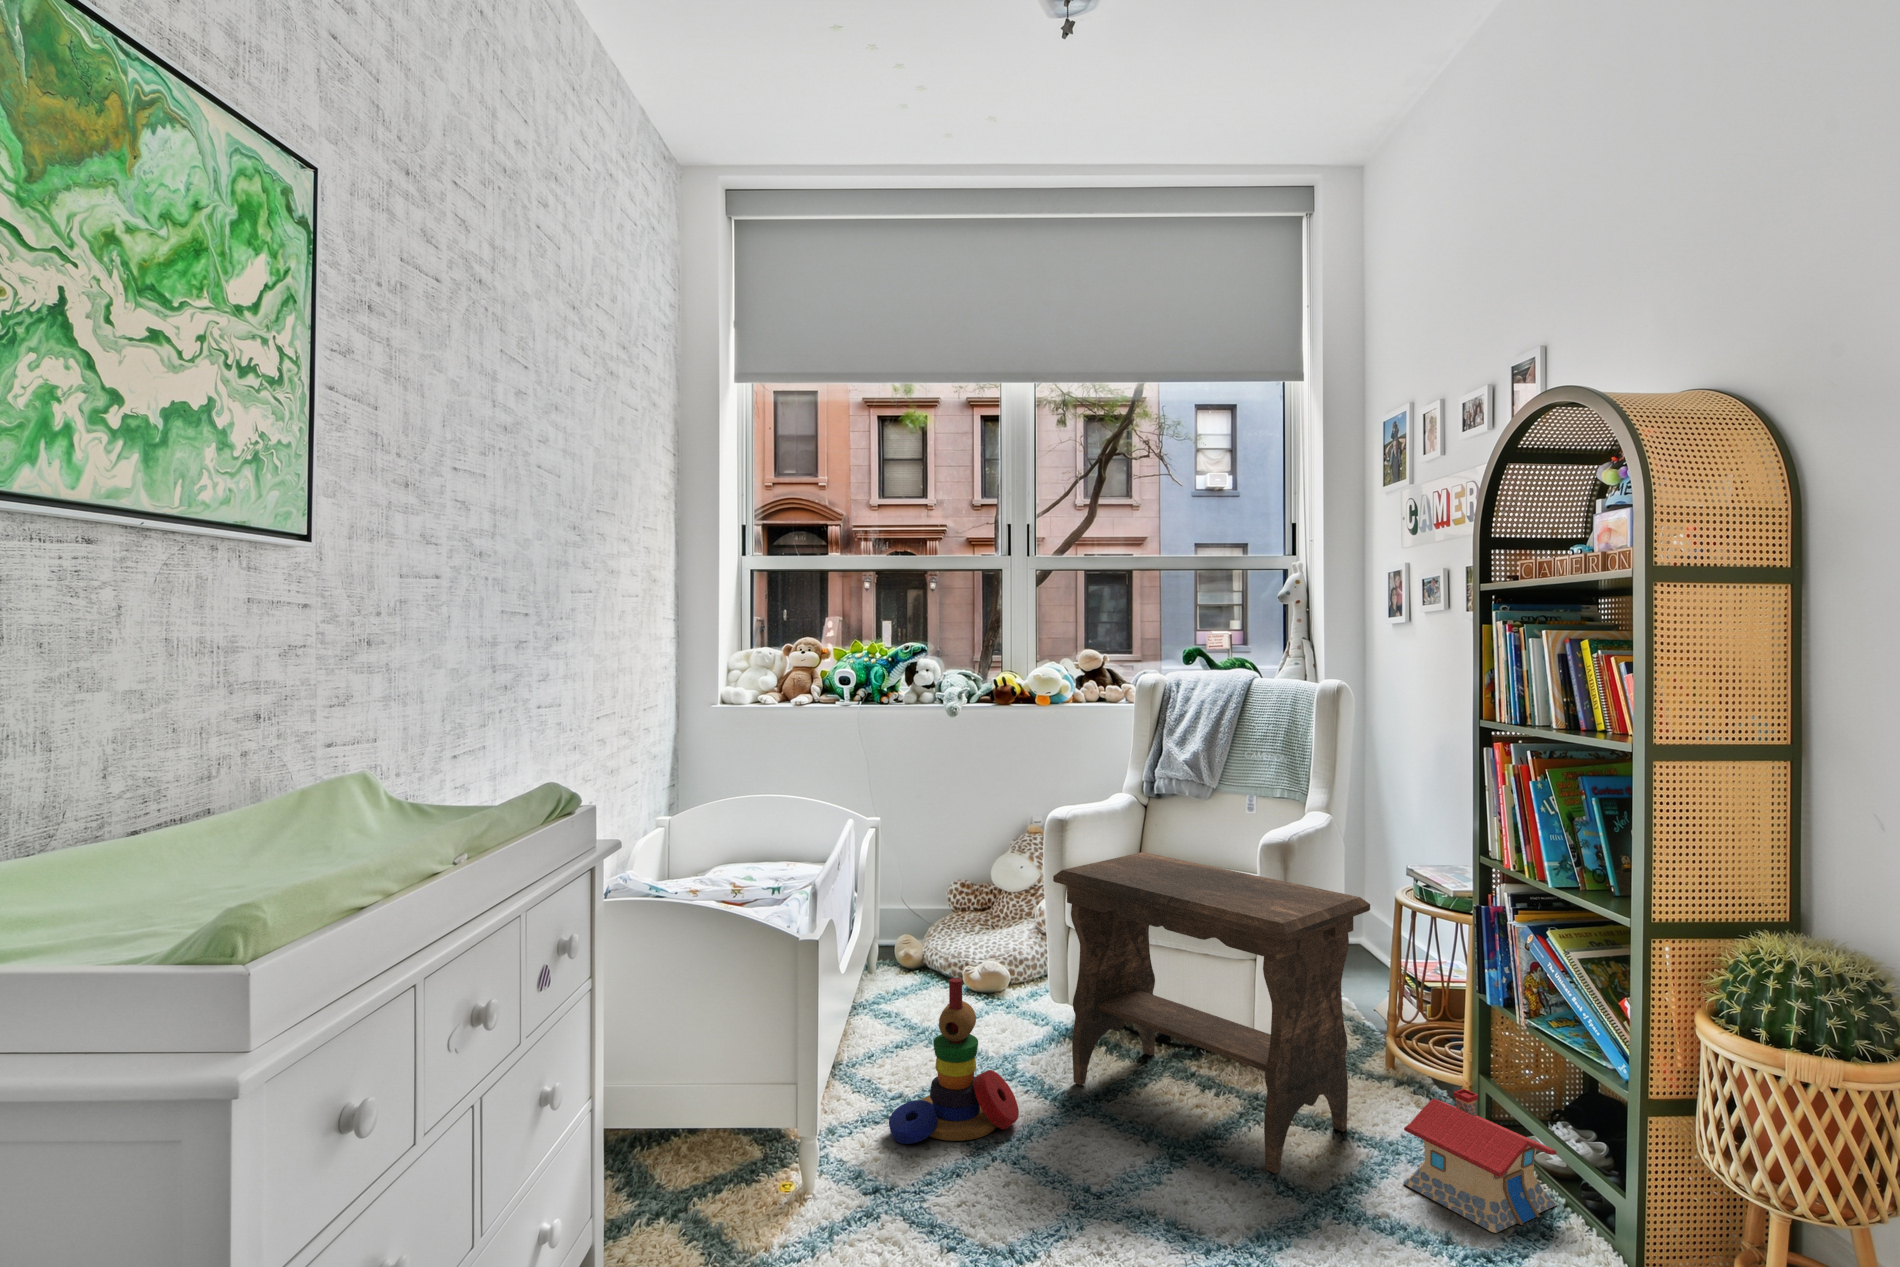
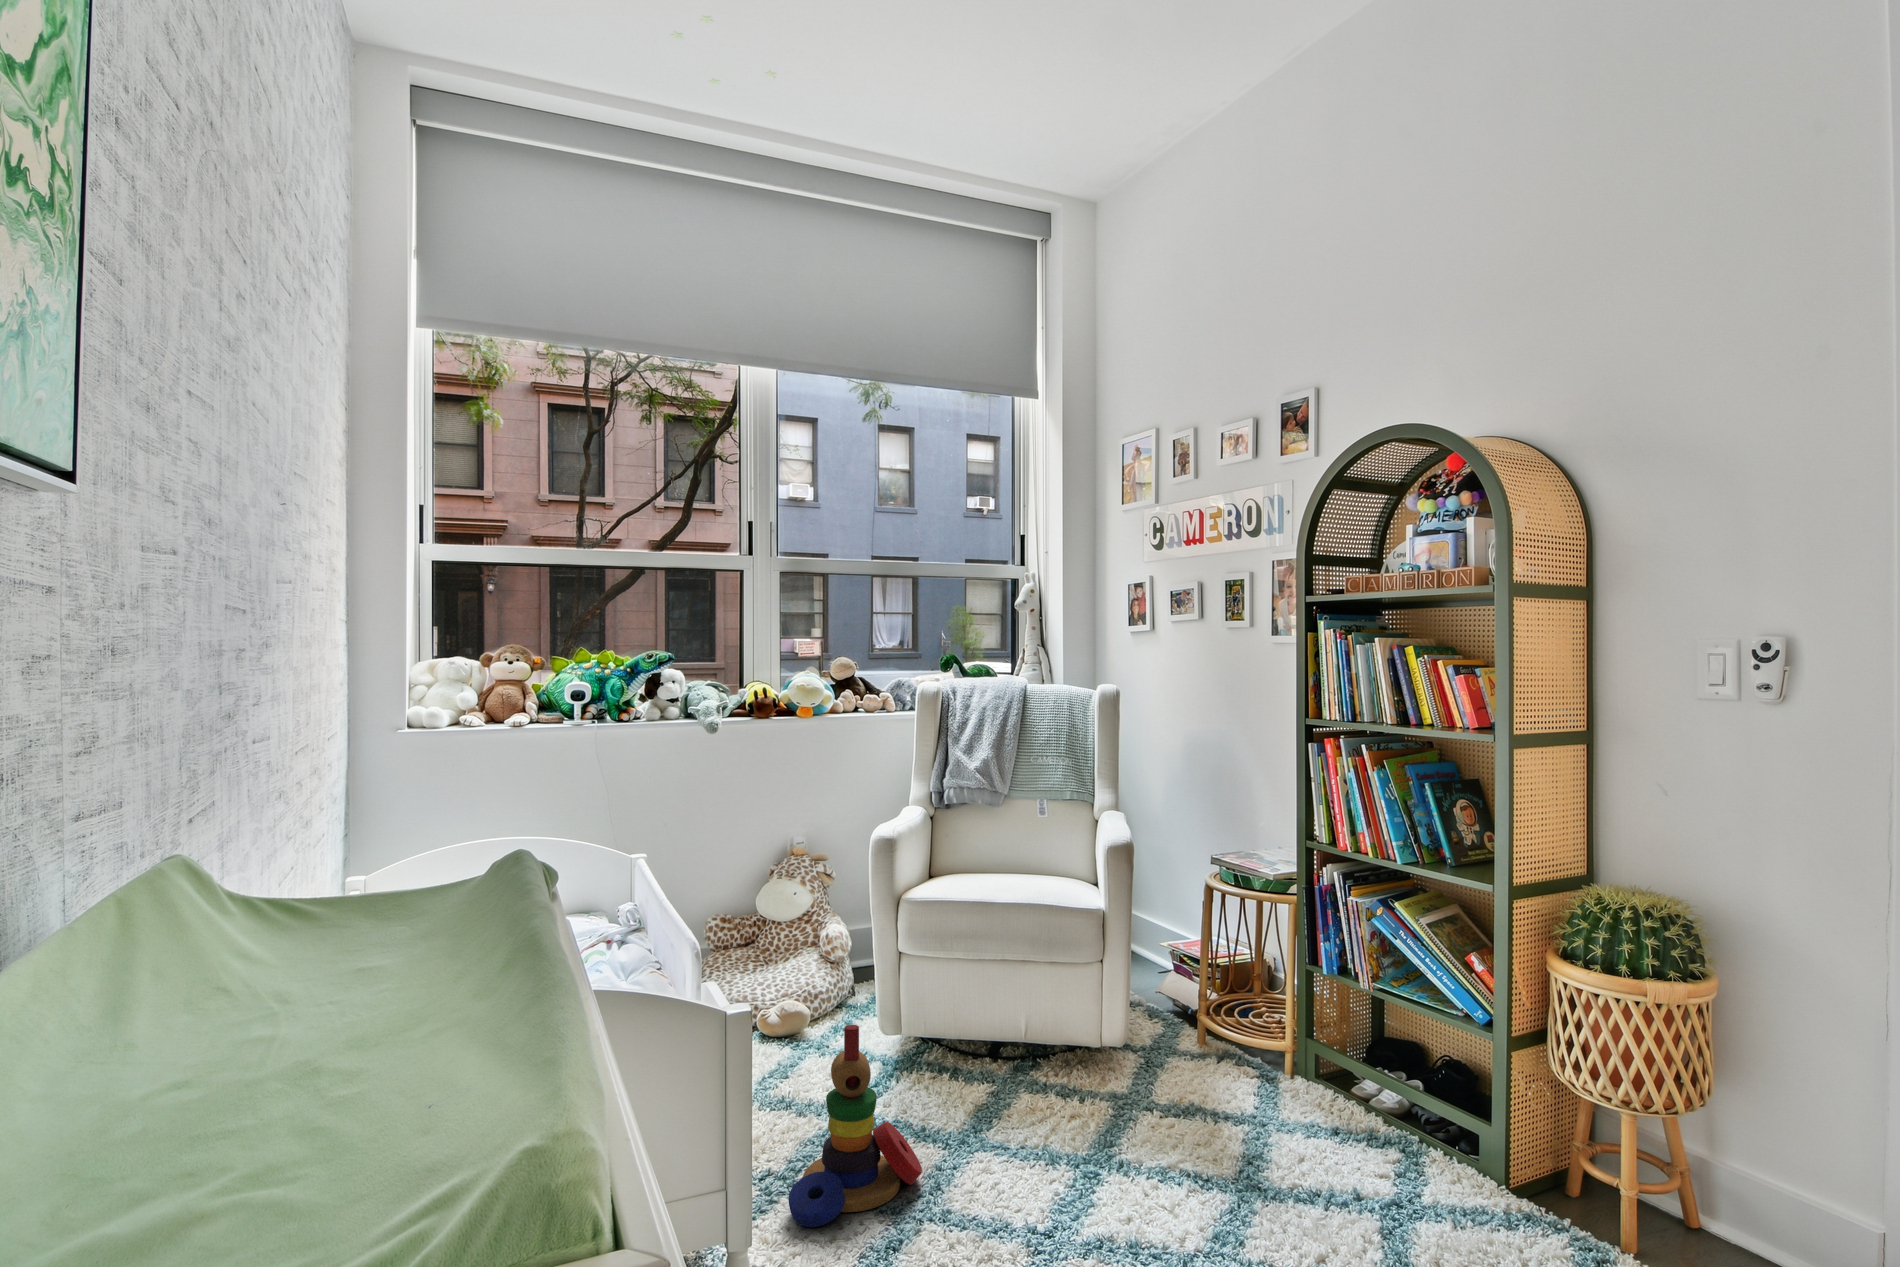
footstool: present [1053,852,1370,1174] -> none [923,865,1232,1169]
toy house: present [1403,1089,1557,1233] -> none [1290,1054,1410,1181]

